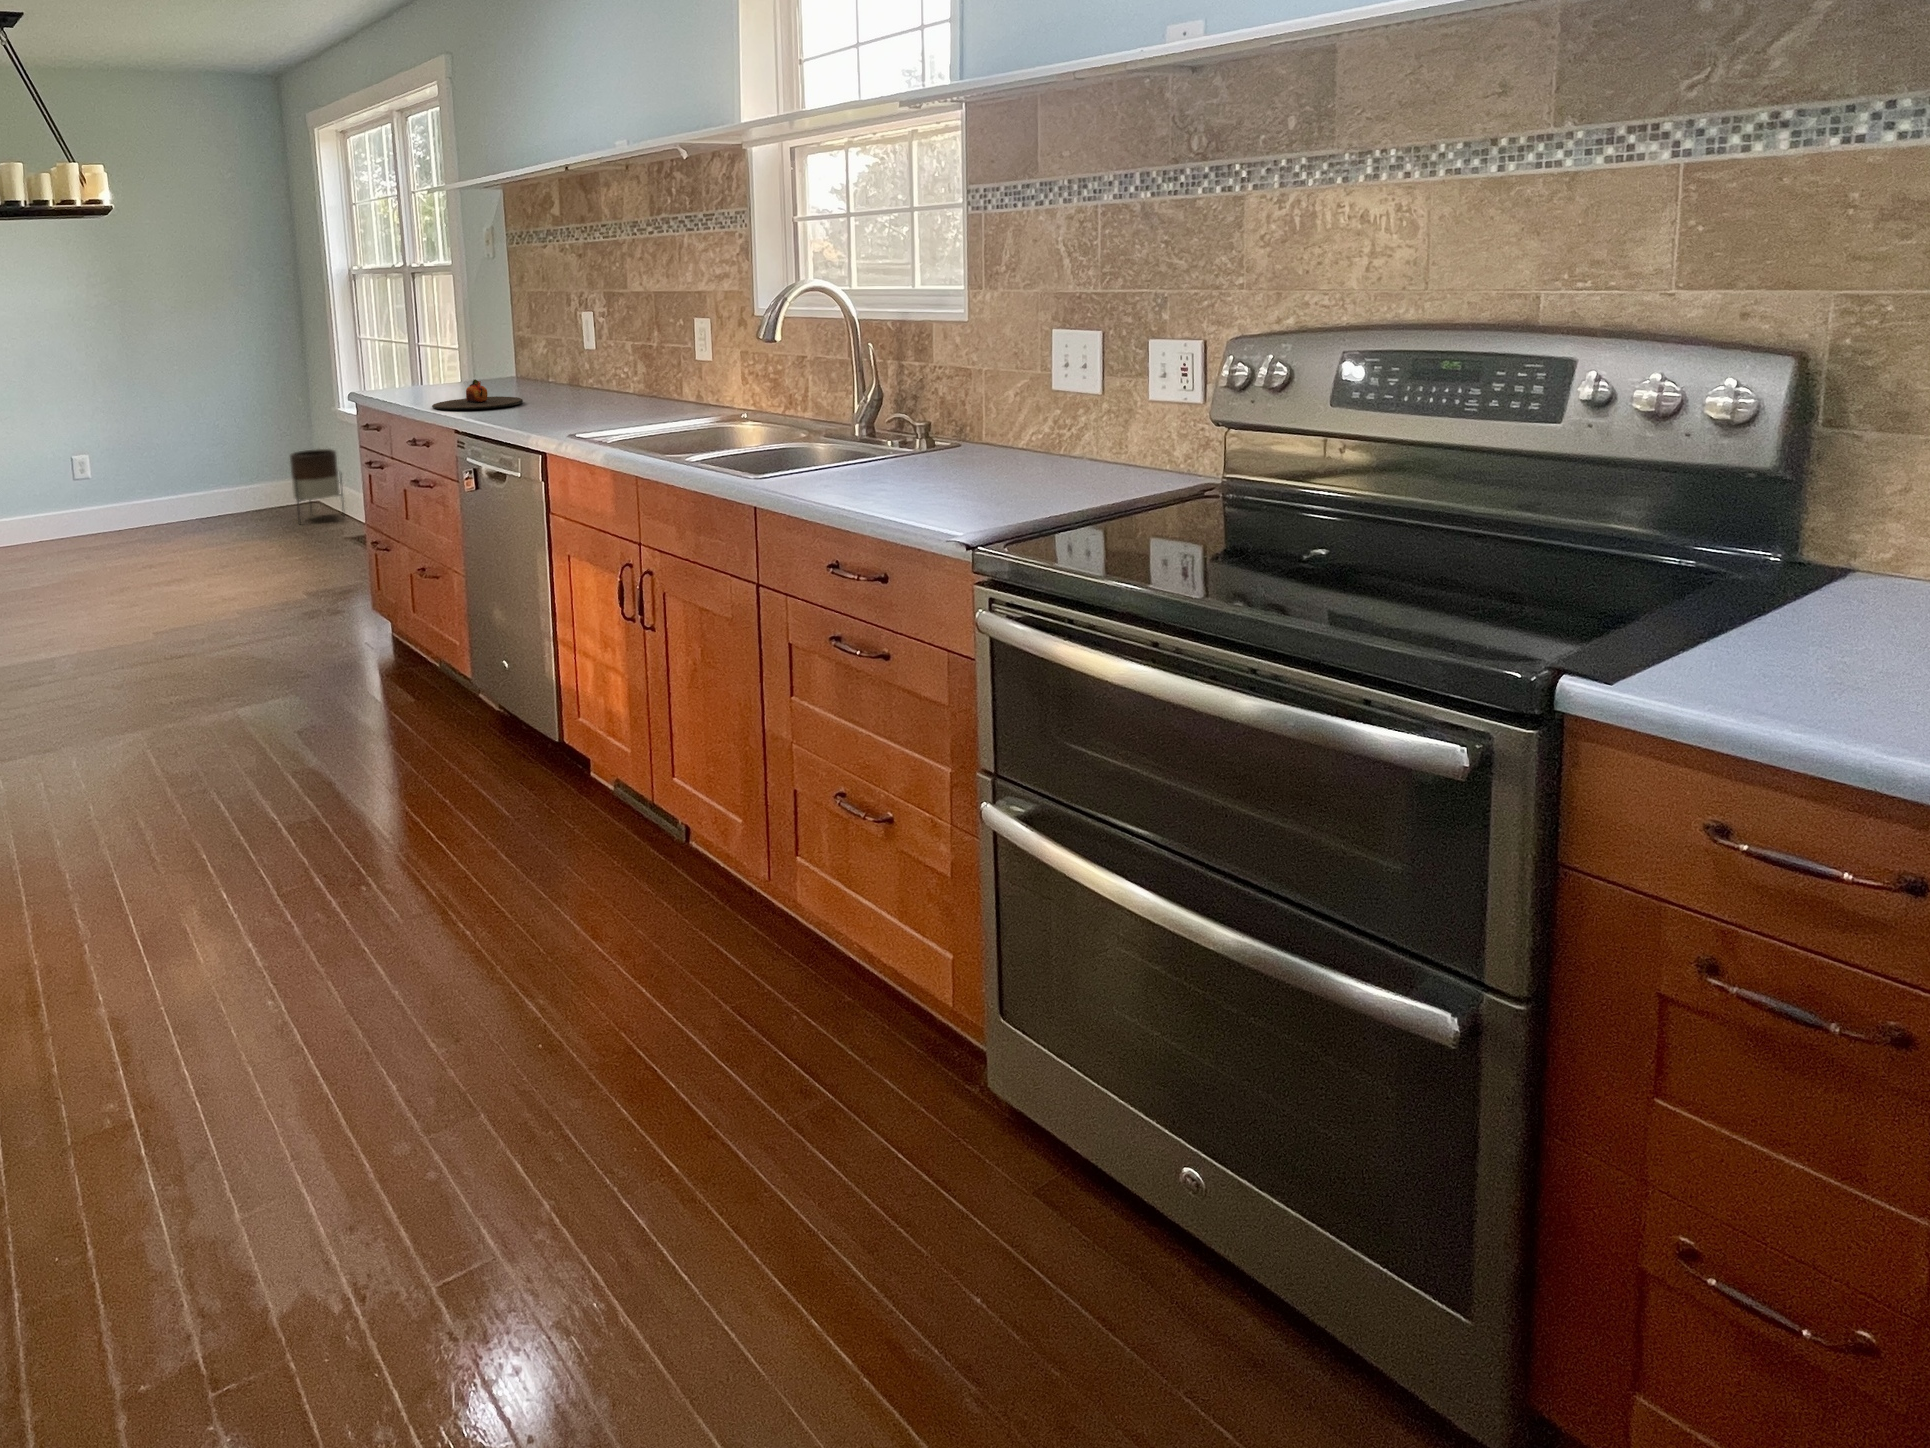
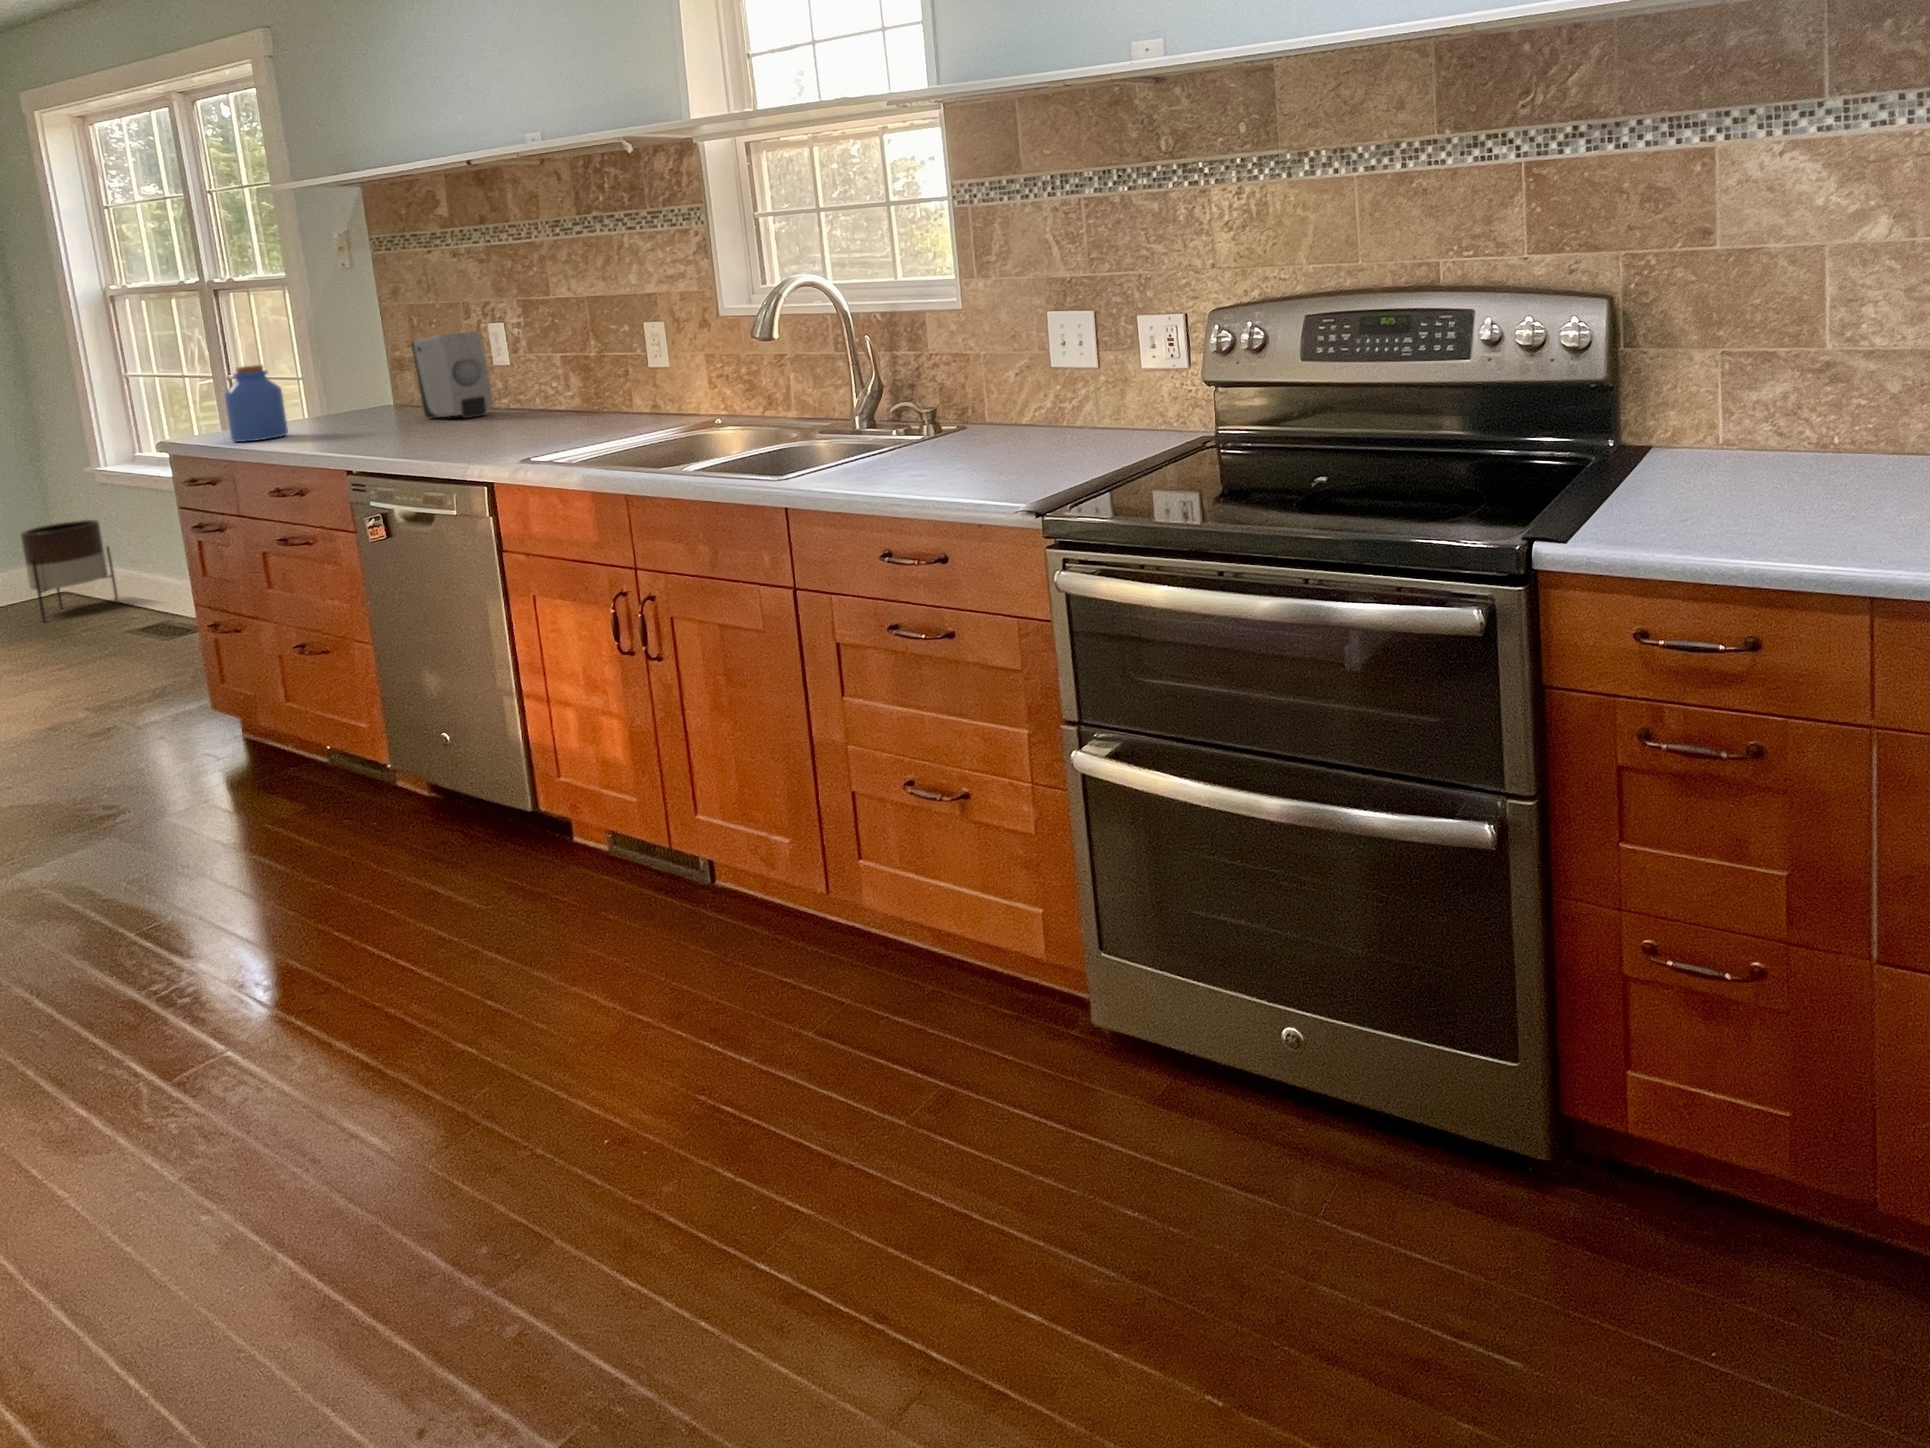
soap dispenser: none [522,318,579,394] -> present [411,331,493,418]
jar: none [390,337,431,399] -> present [225,365,288,442]
plate: present [432,379,523,409] -> none [300,409,427,447]

